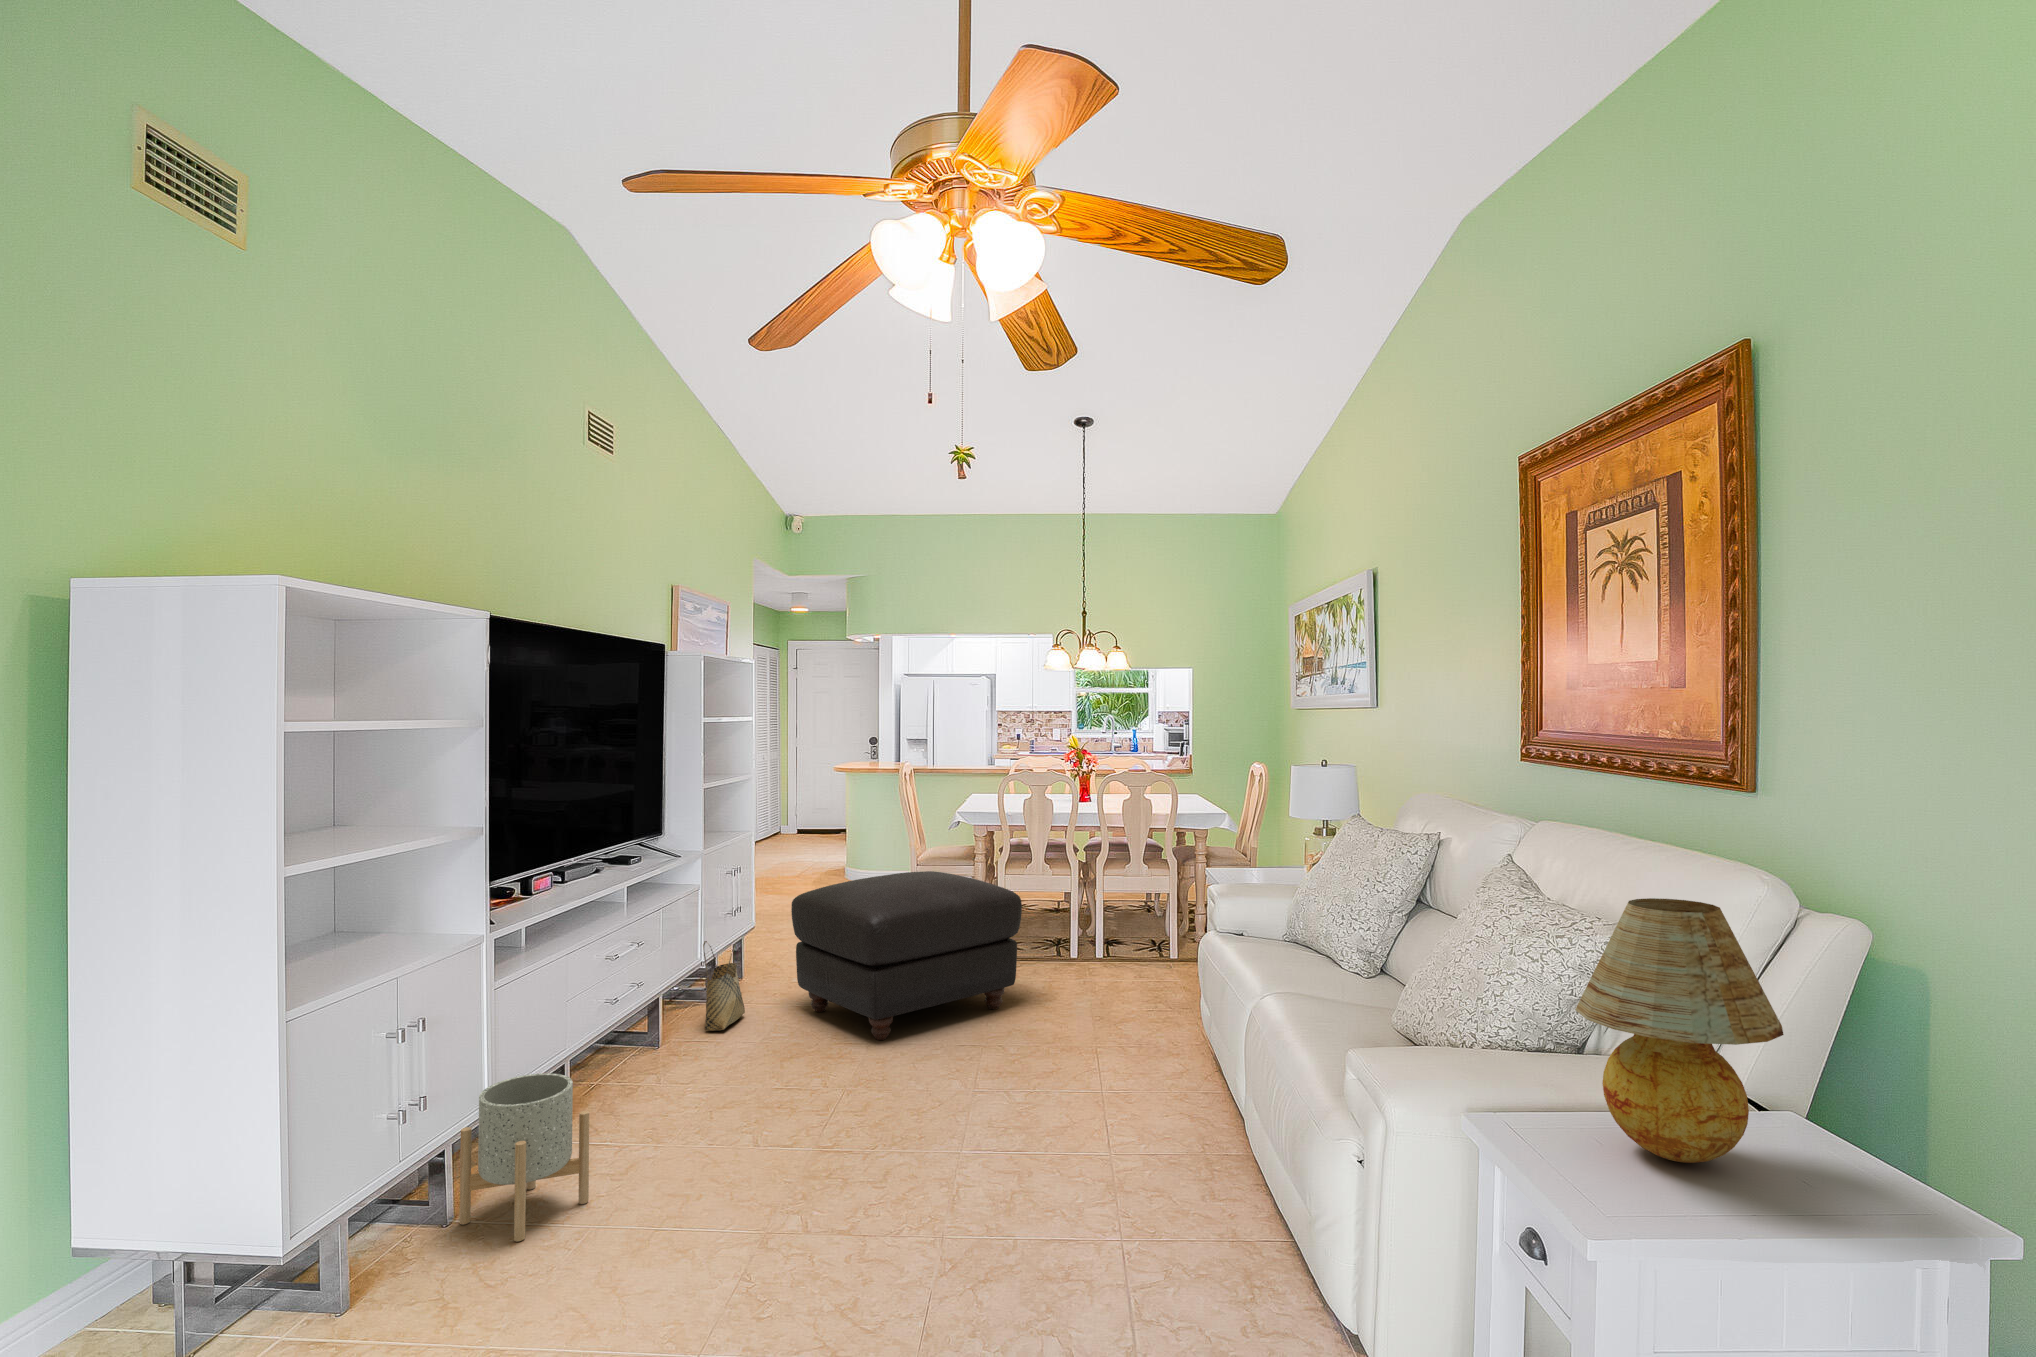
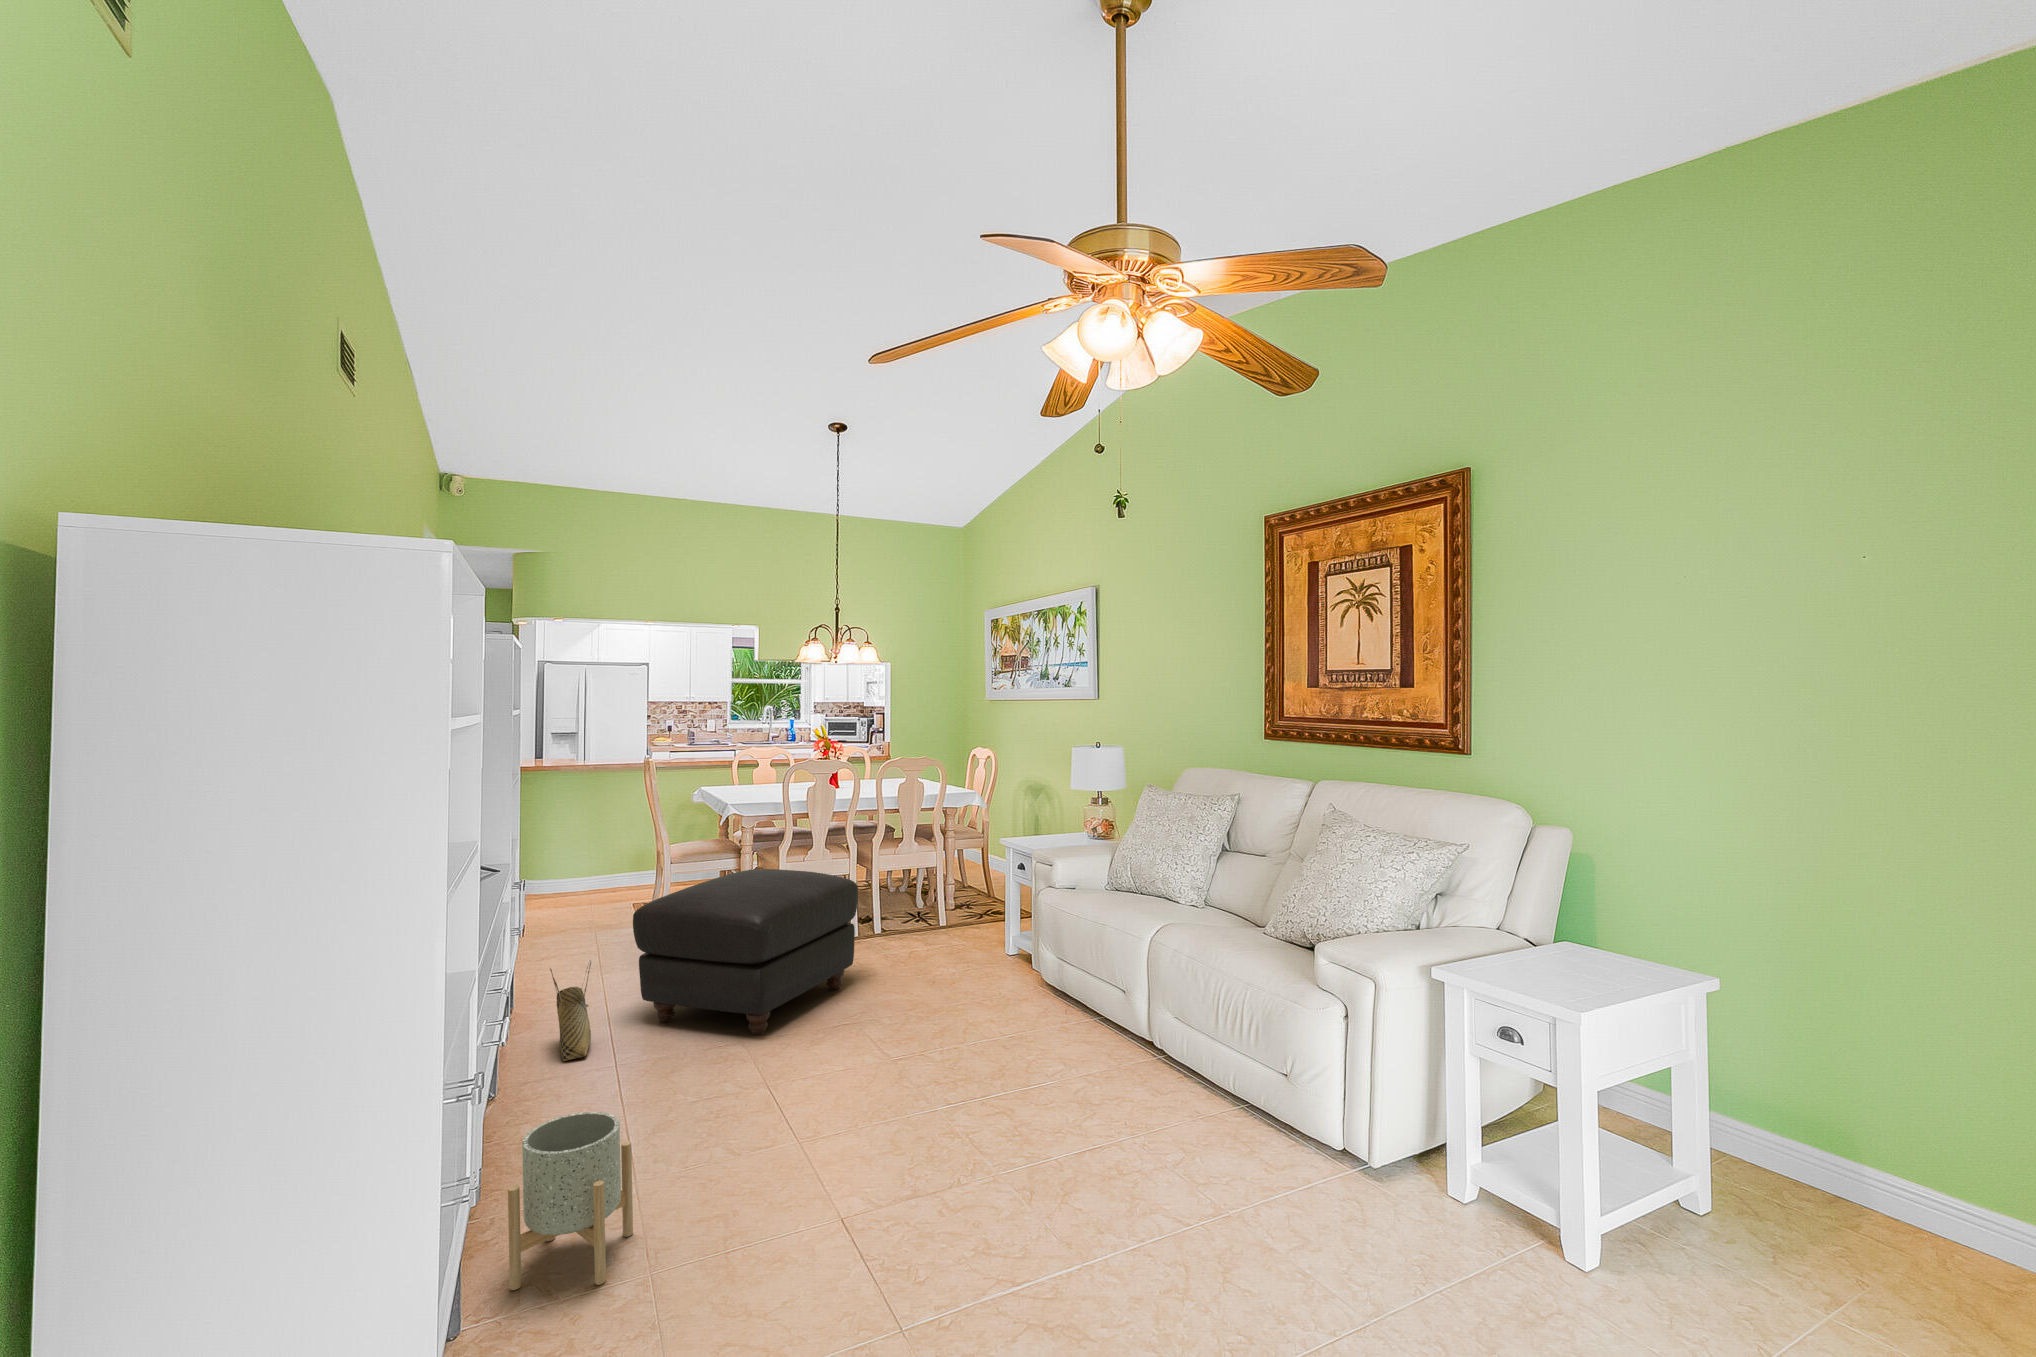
table lamp: present [1575,898,1784,1163] -> none [1490,822,1600,975]

